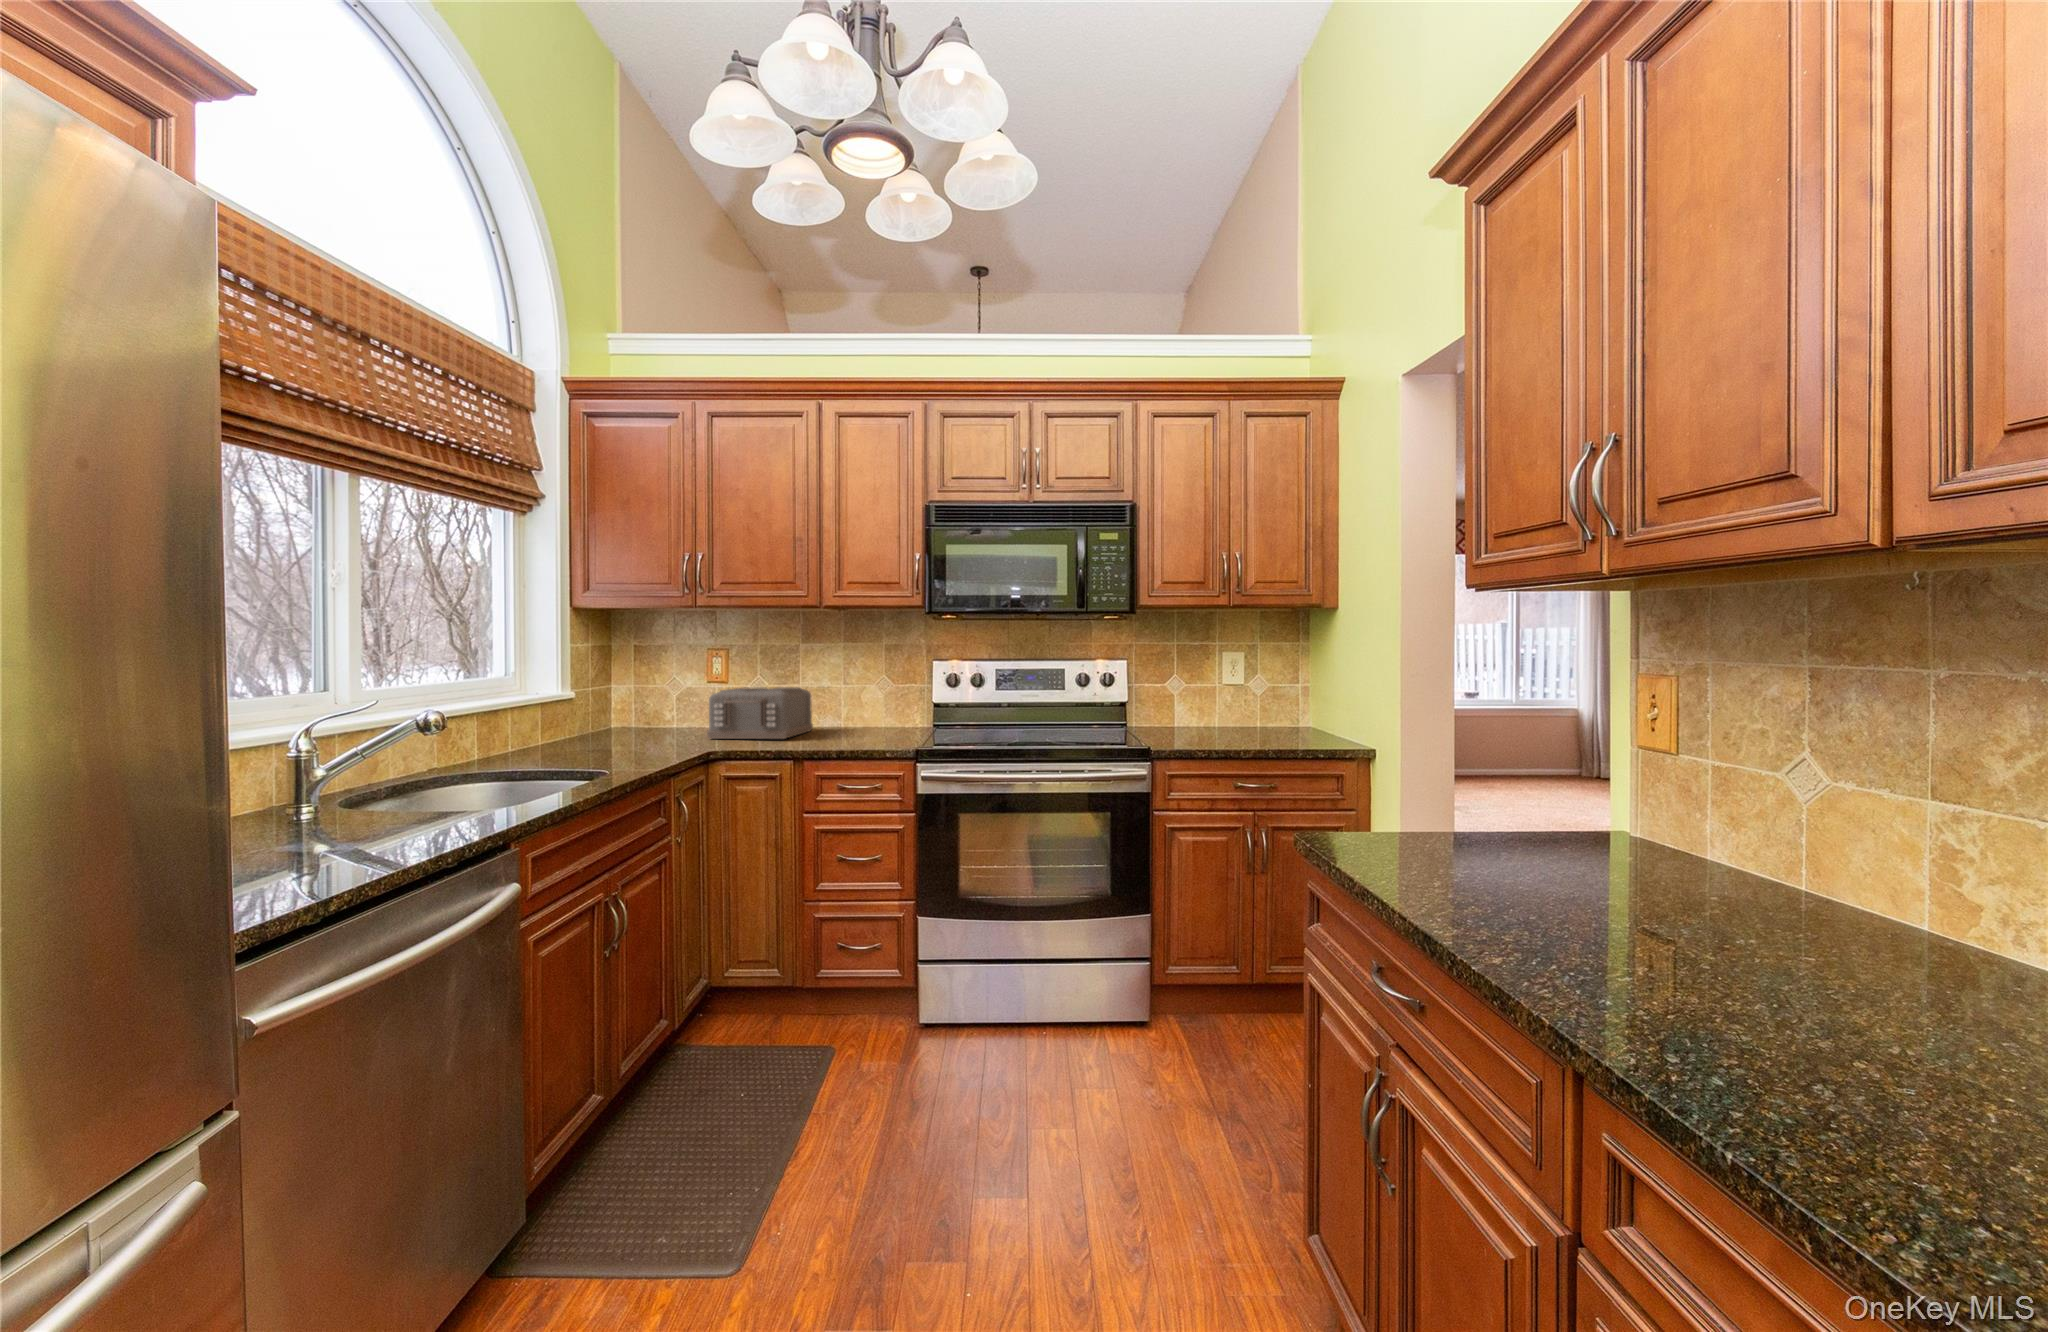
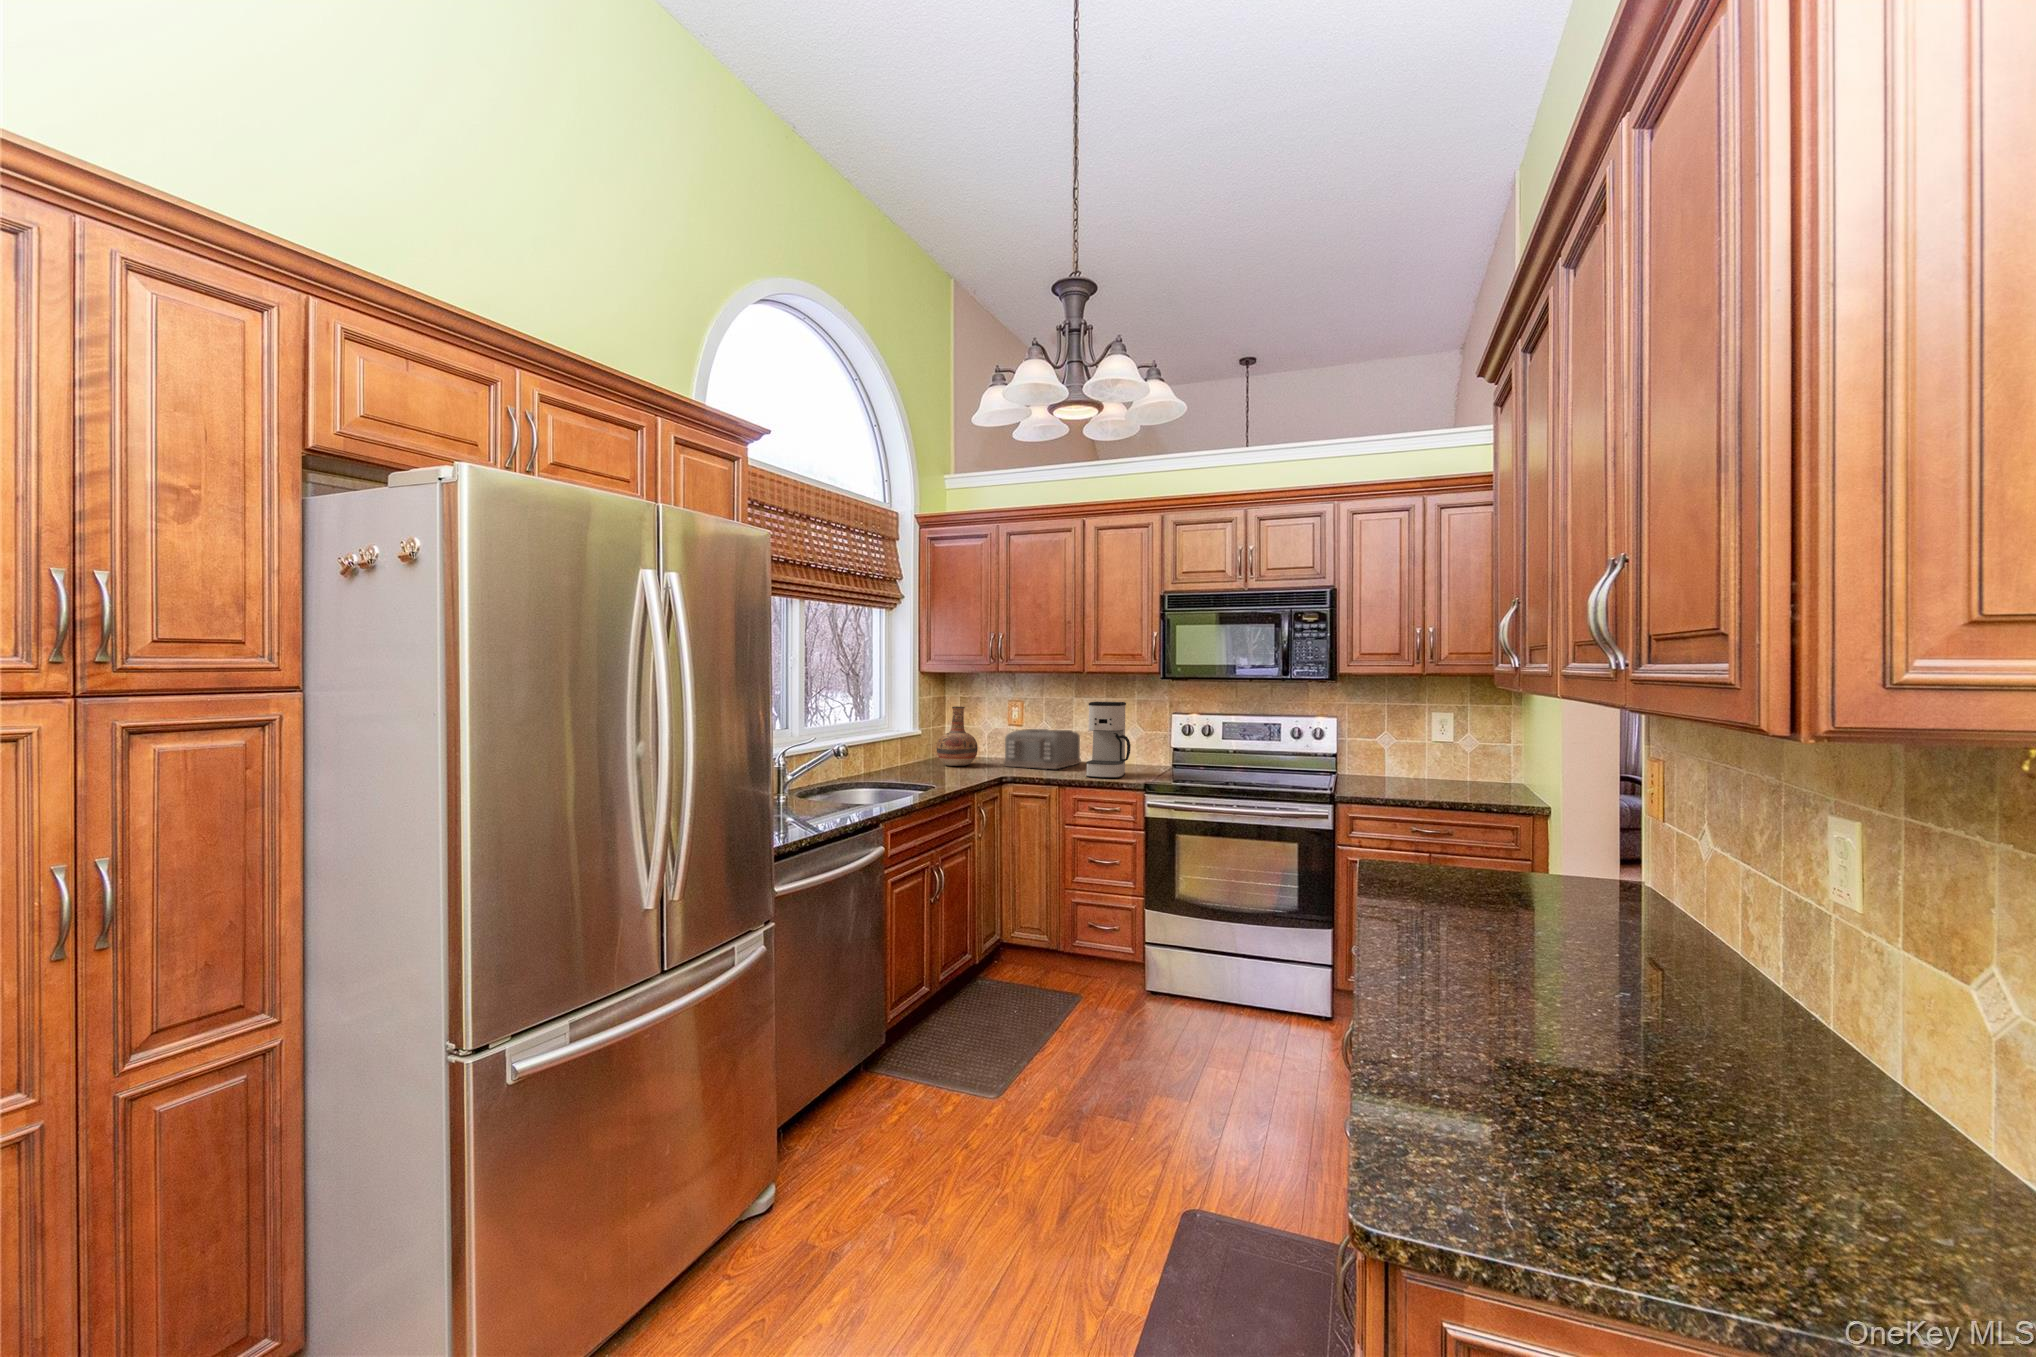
coffee maker: none [829,647,887,747] -> present [1086,701,1131,778]
vase: none [604,658,668,742] -> present [937,706,978,766]

